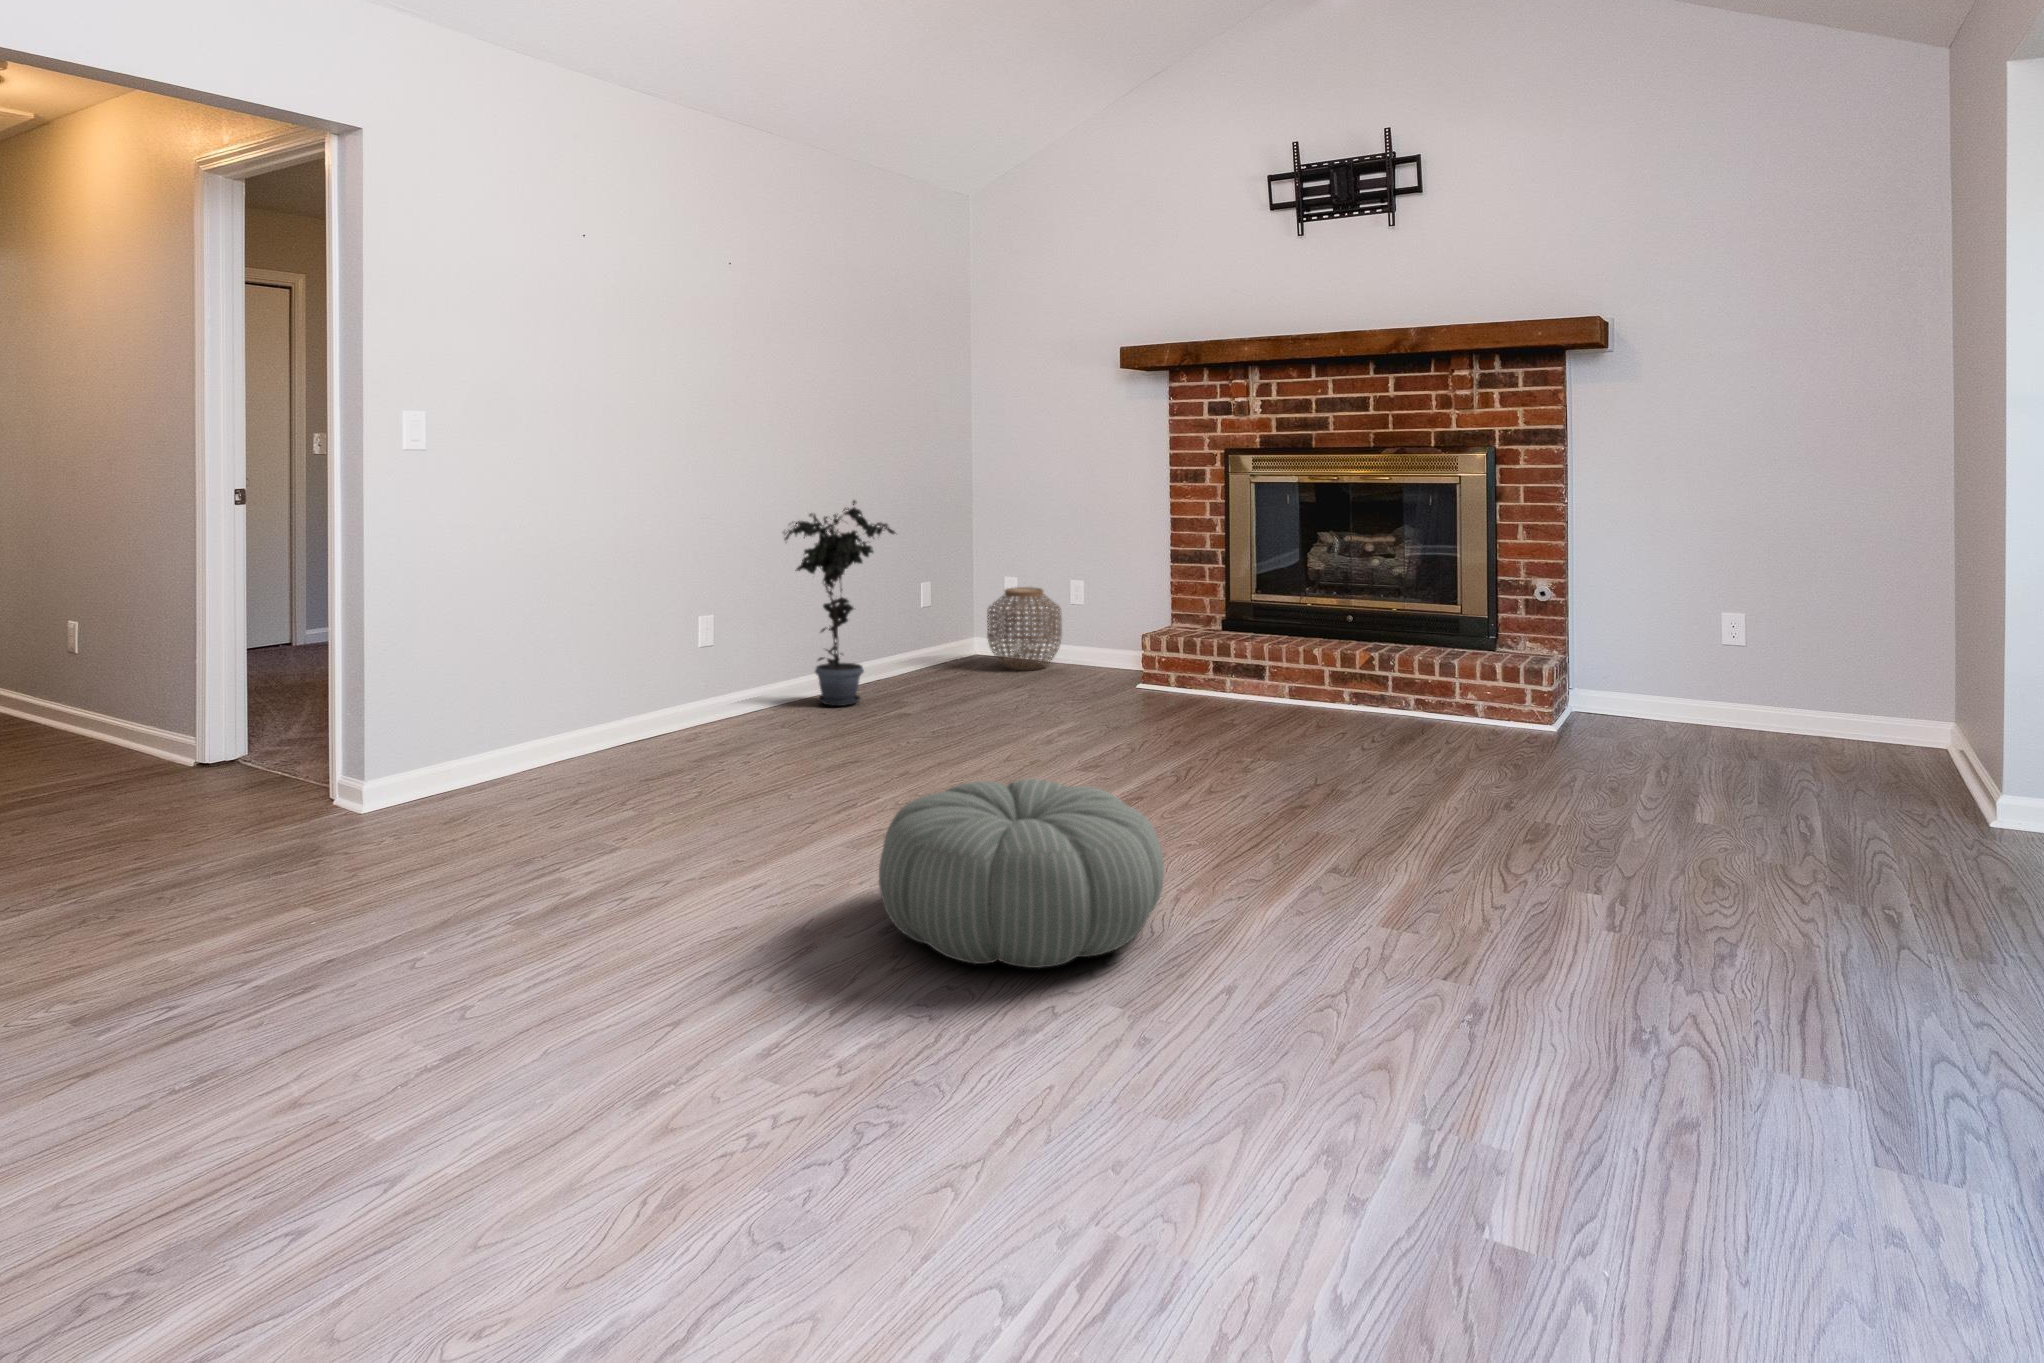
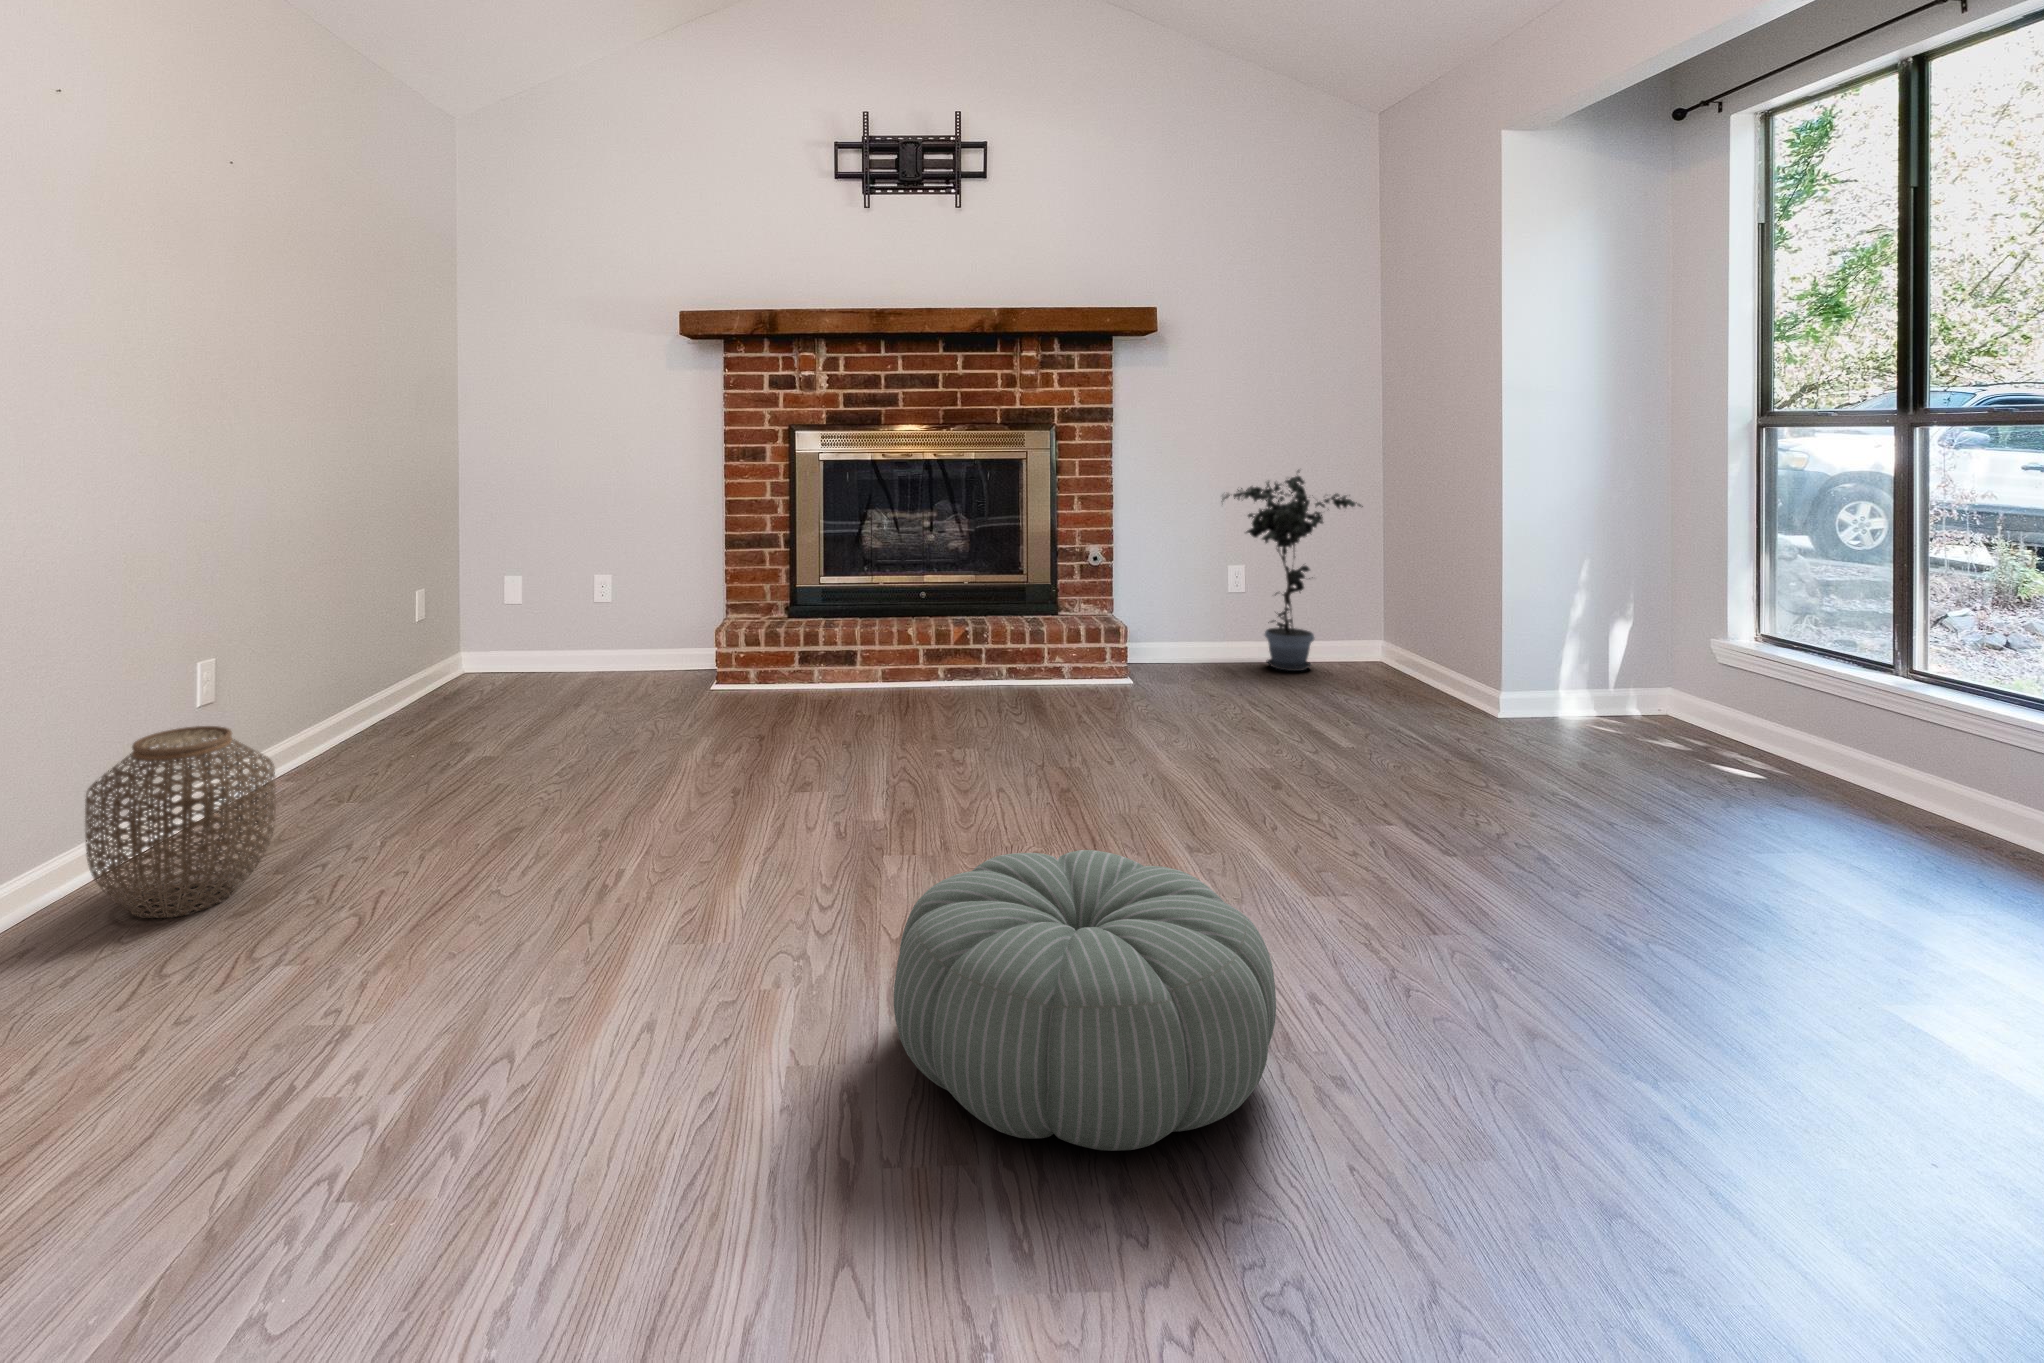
potted plant: present [784,500,895,706] -> present [1222,470,1363,671]
woven basket: present [987,587,1062,670] -> present [85,726,276,918]

